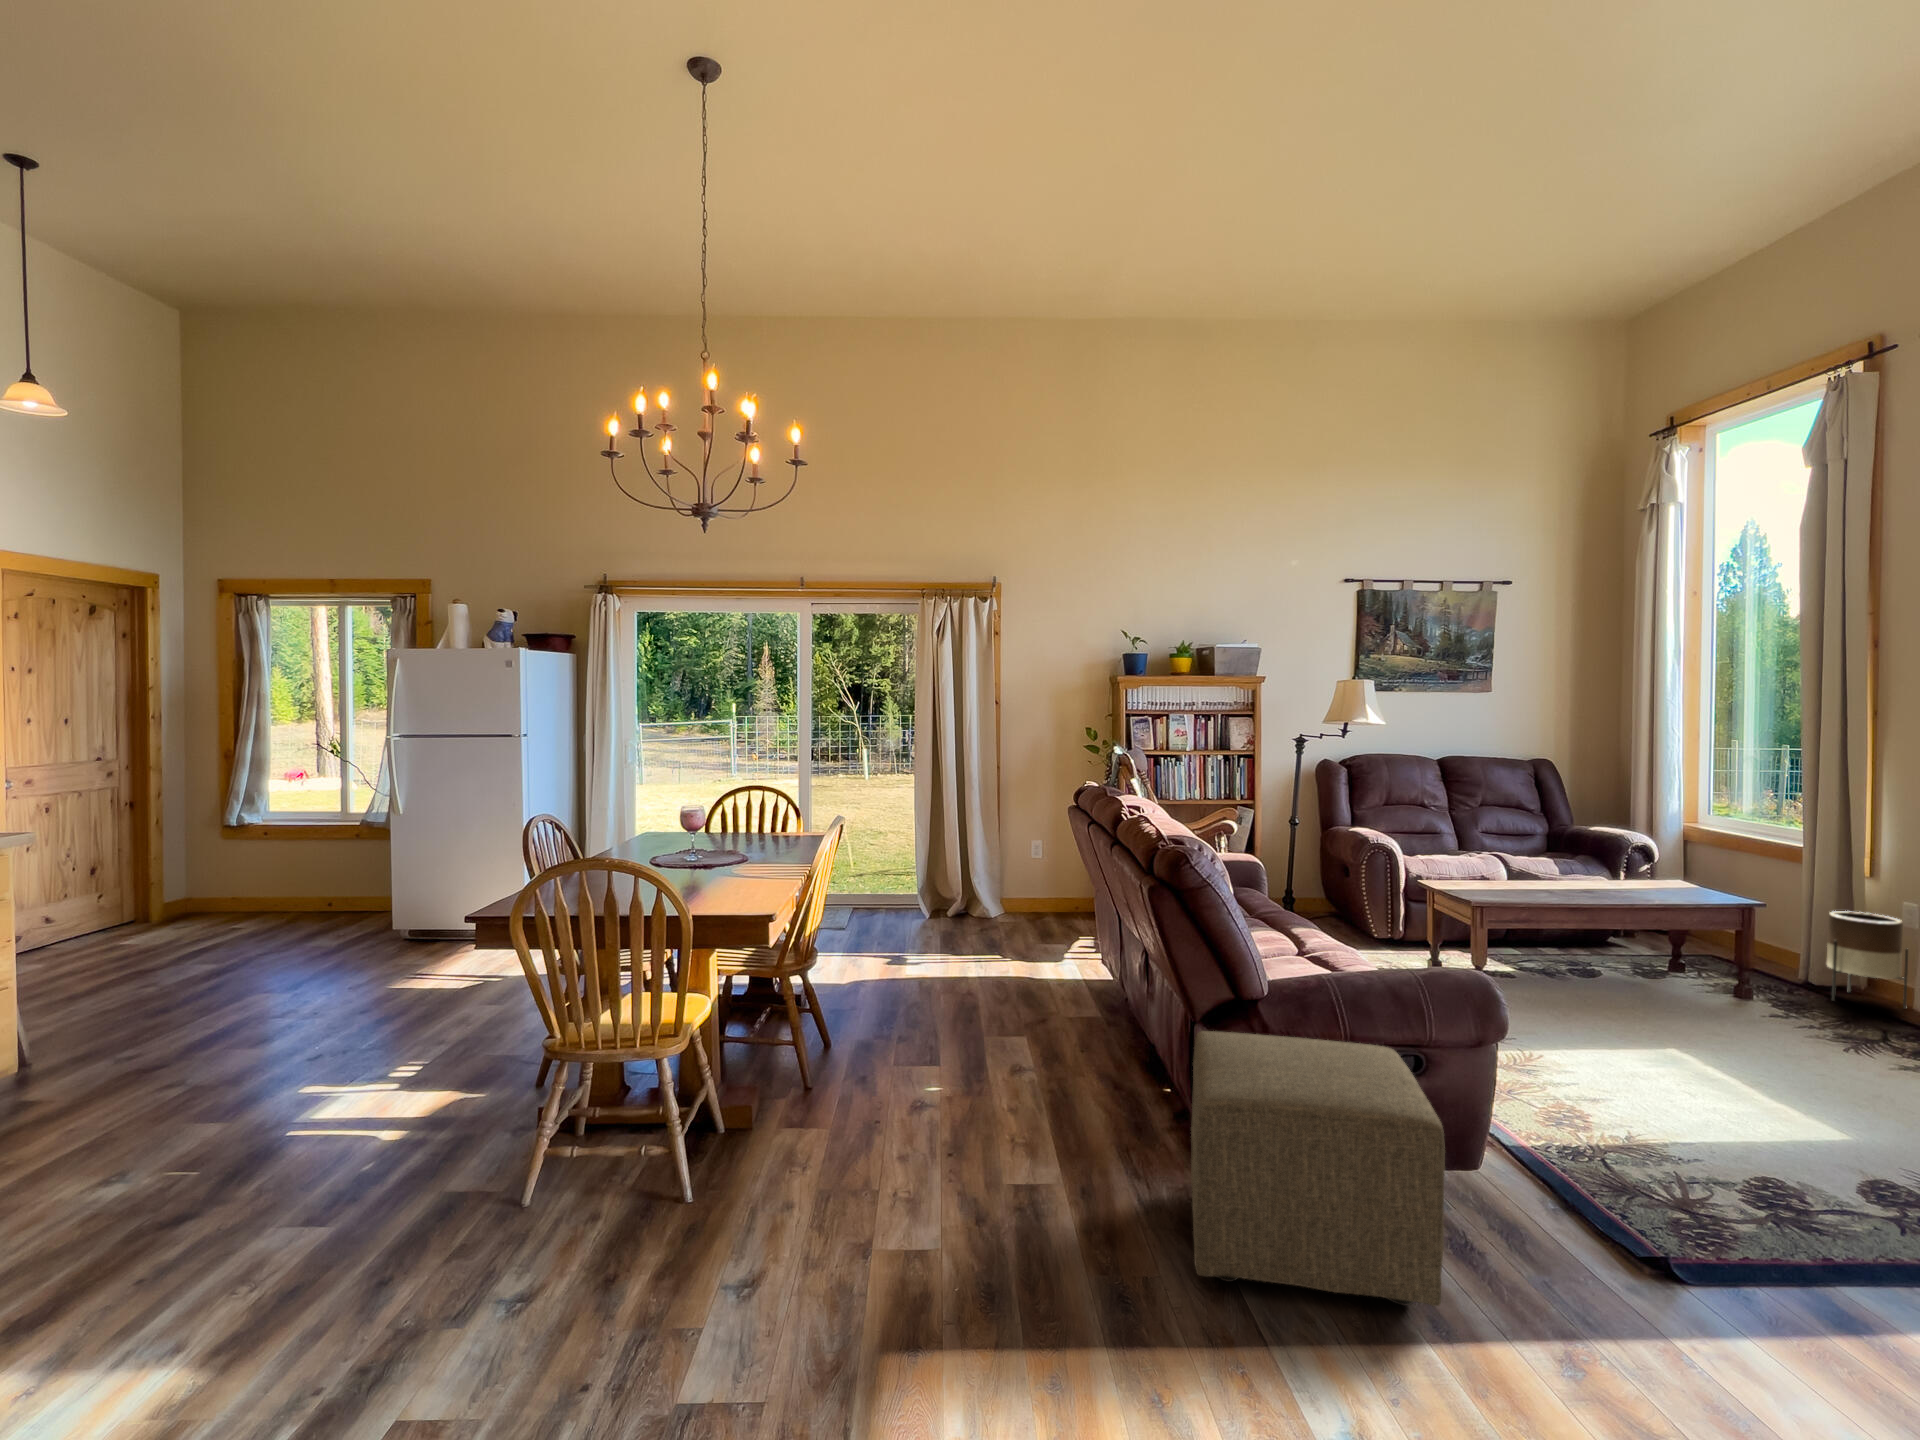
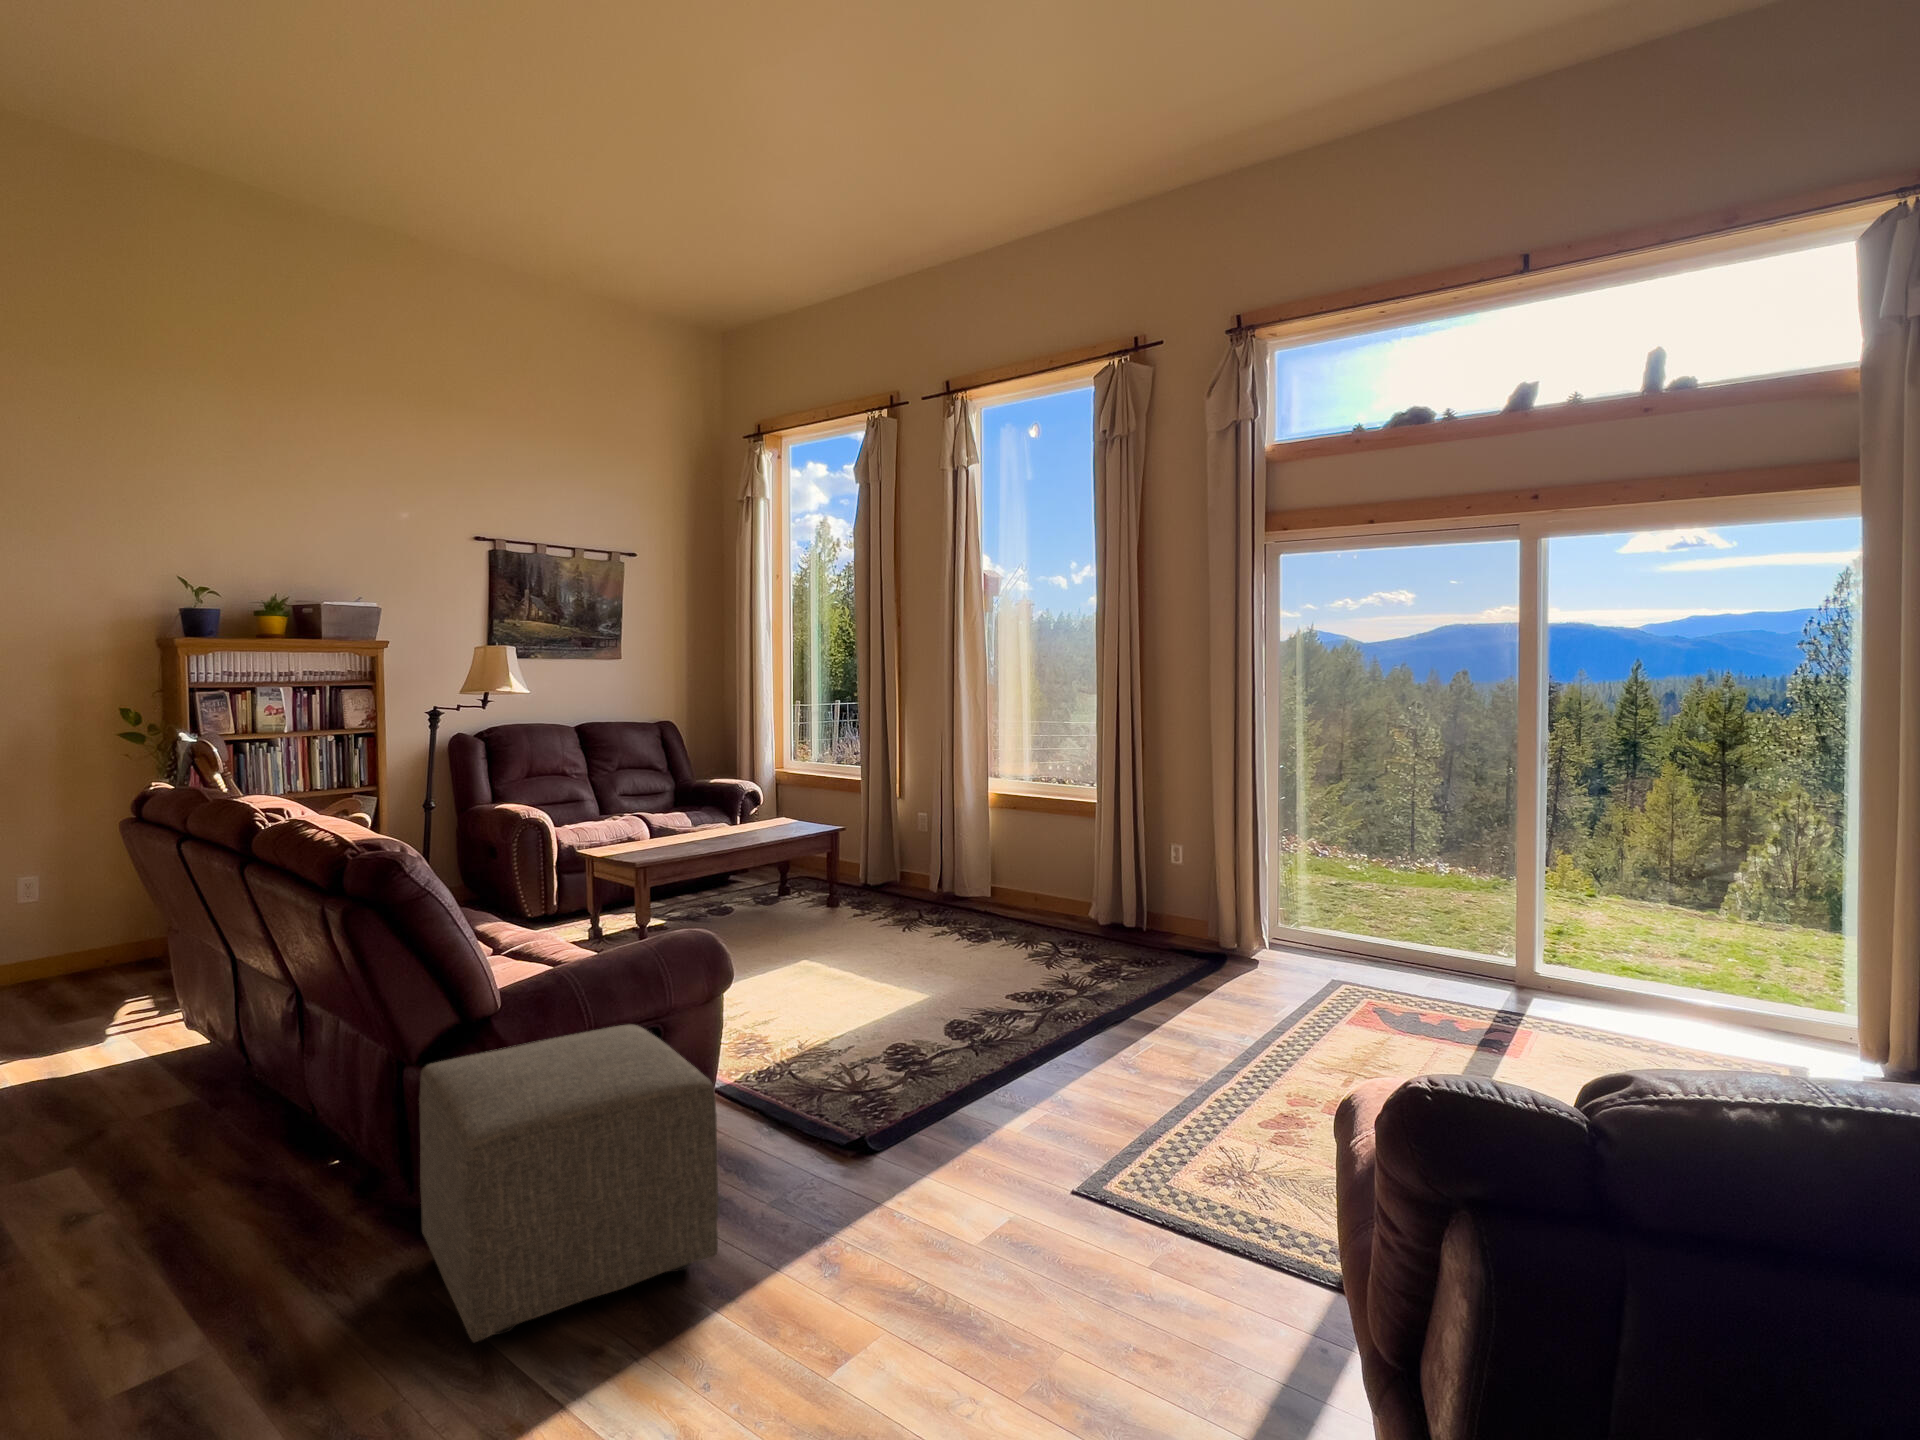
planter: present [1827,911,1908,1009] -> none [883,827,929,898]

